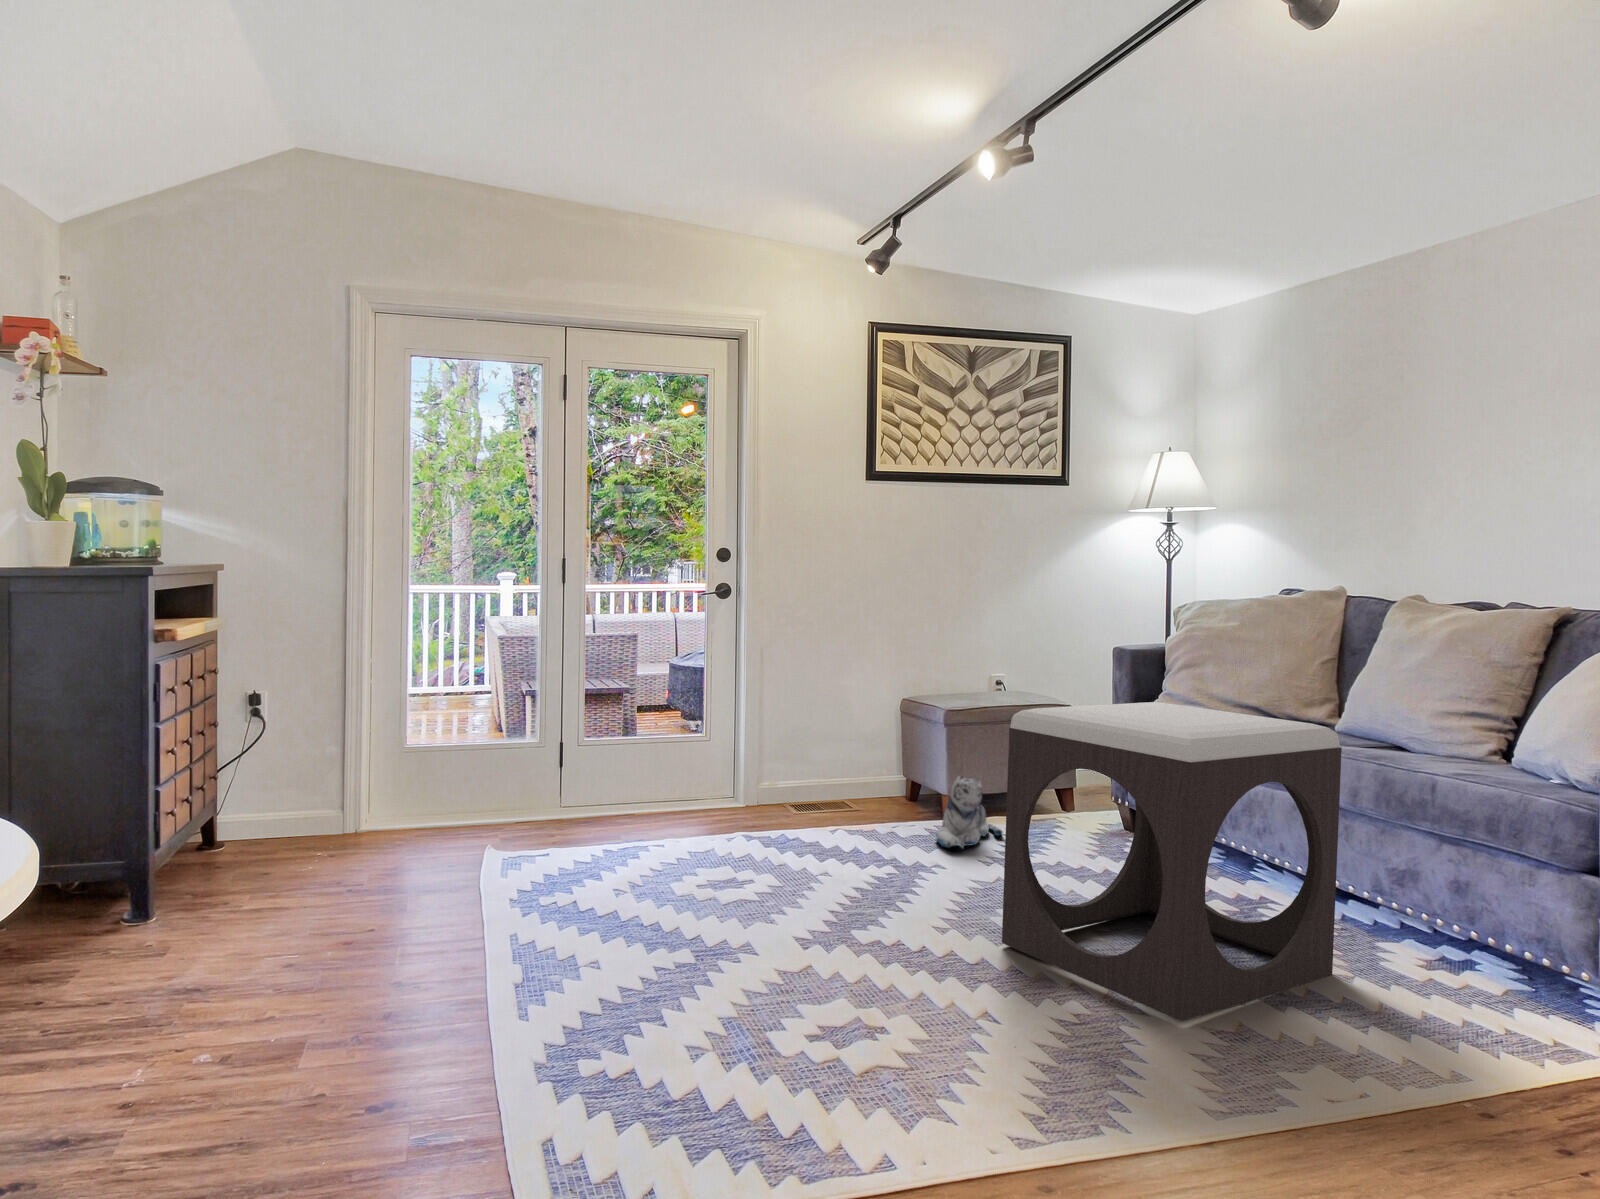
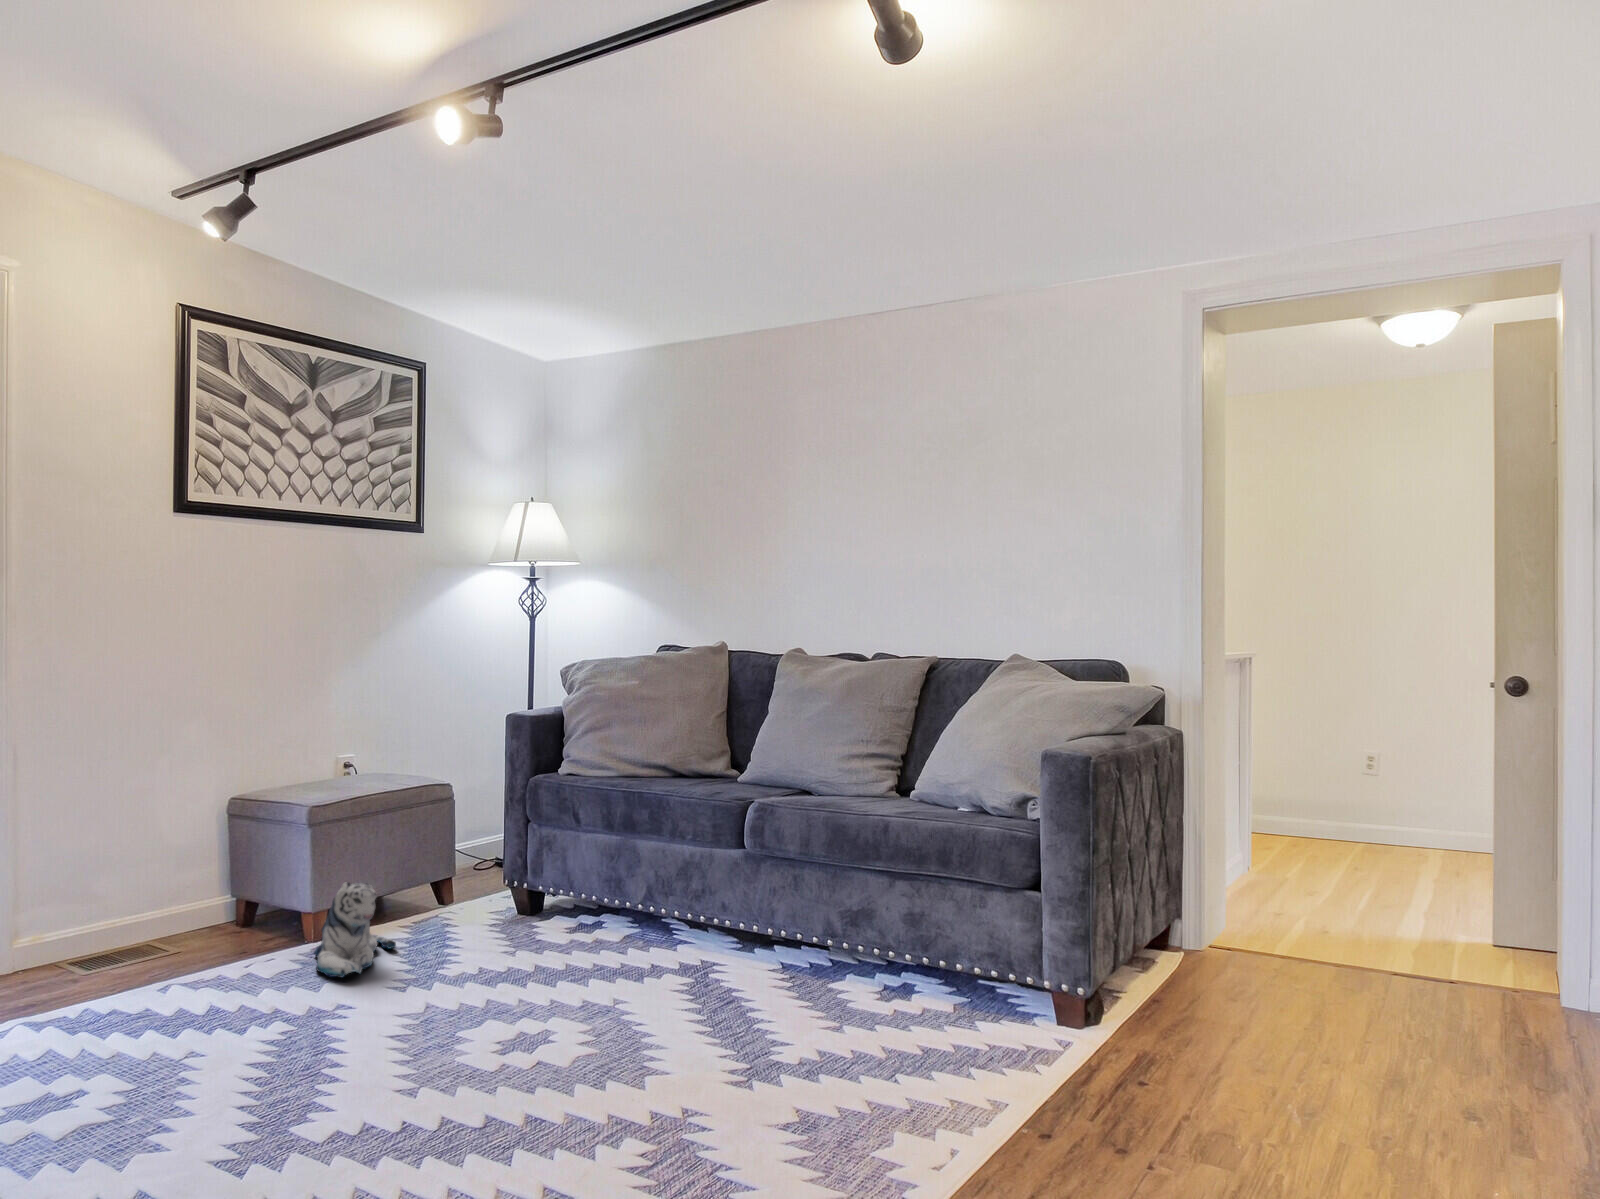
footstool: present [1002,702,1342,1021] -> none [497,772,827,1126]

